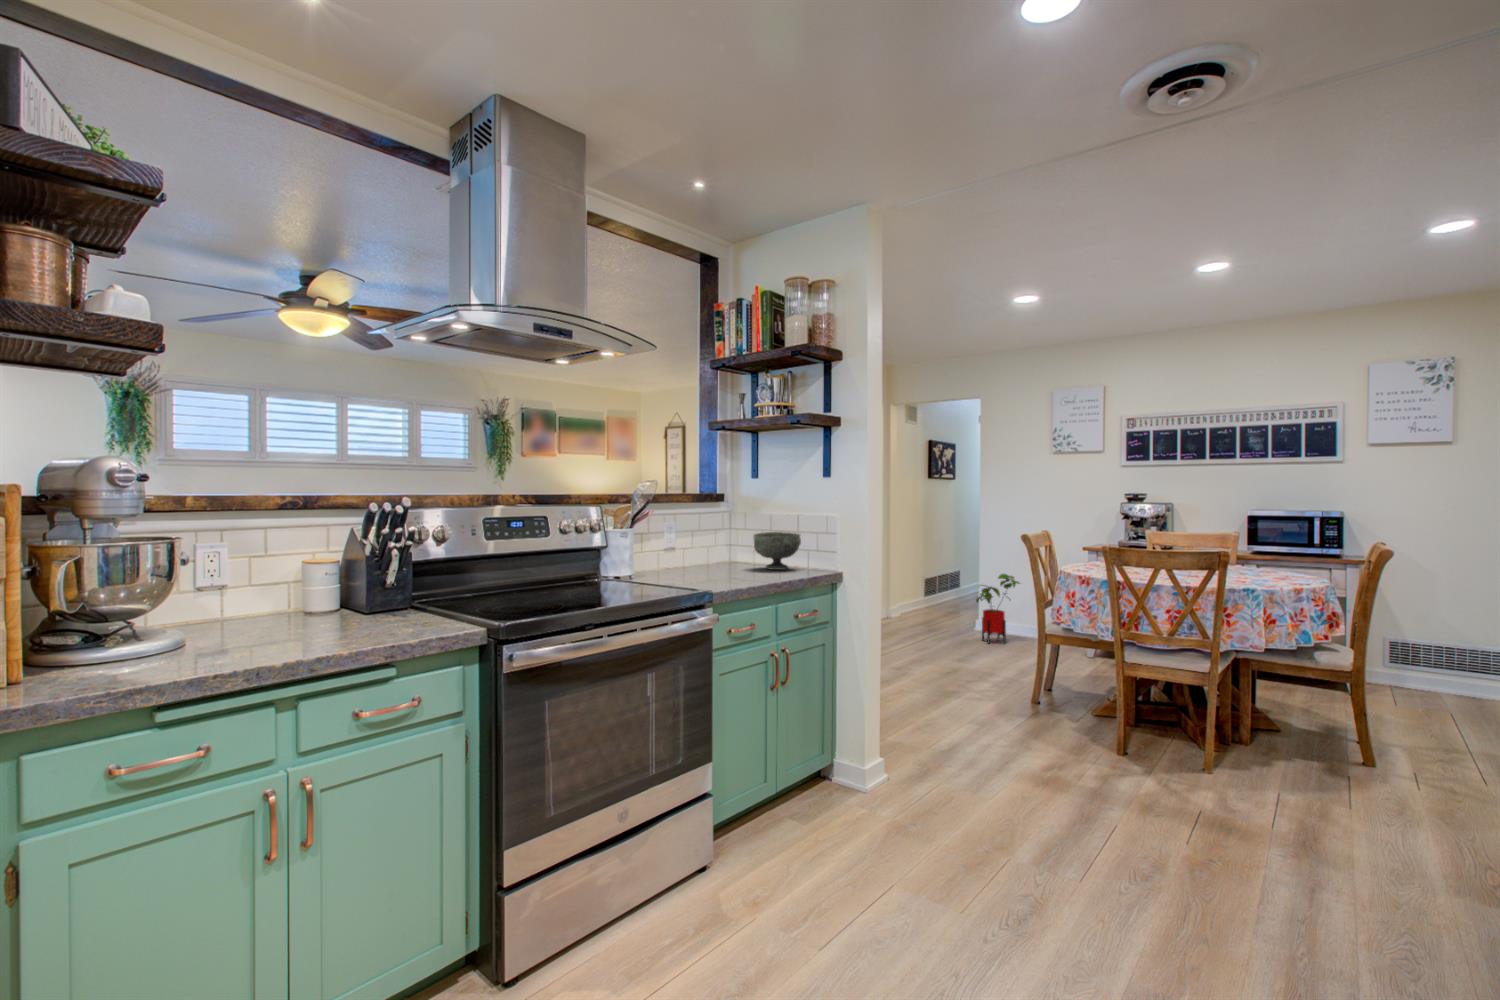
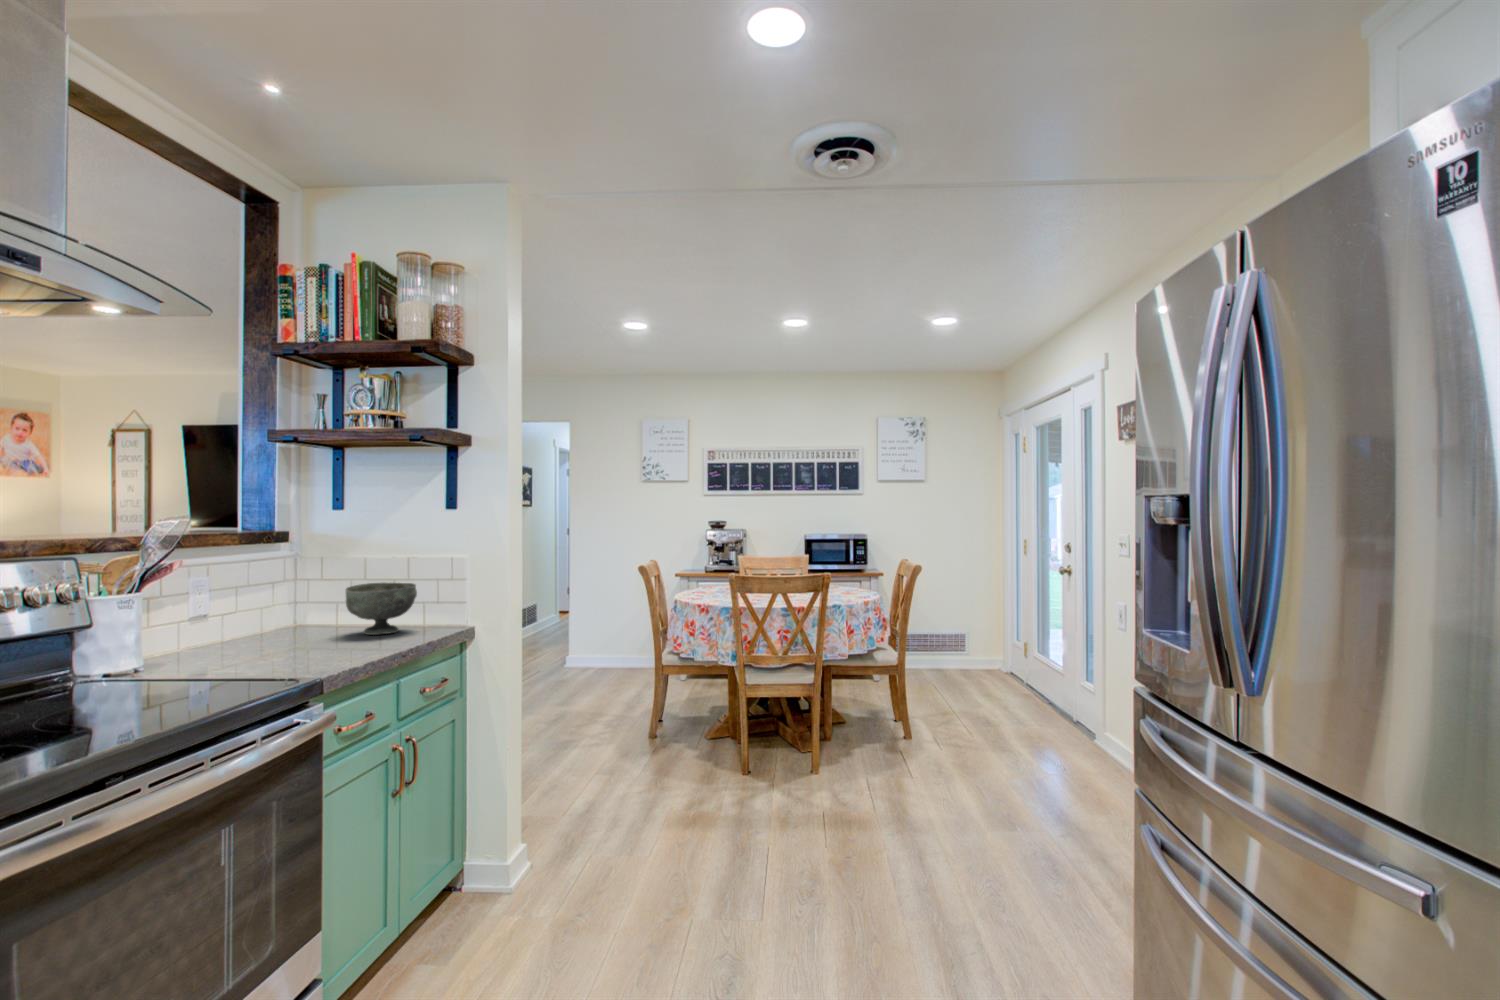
house plant: present [976,574,1019,644] -> none [576,601,620,675]

